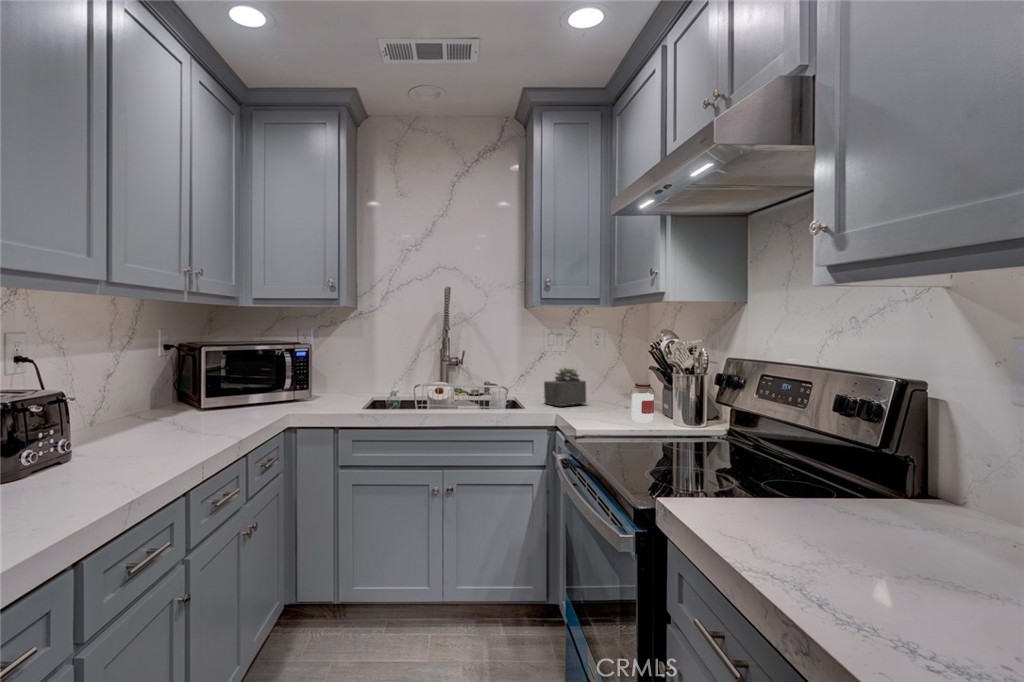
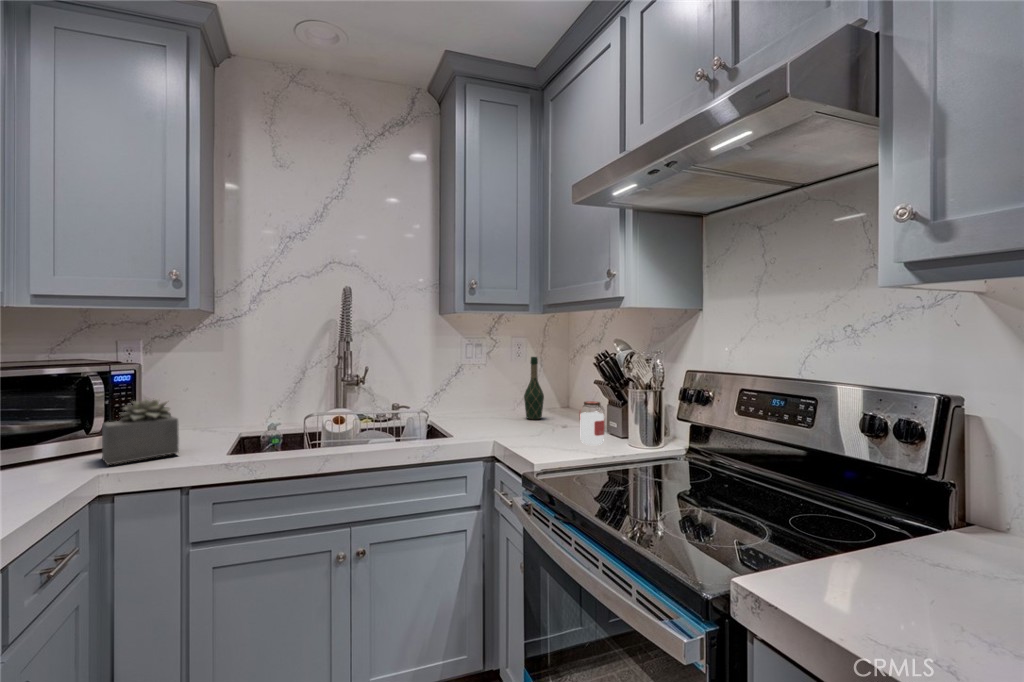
wine bottle: none [606,342,625,402] -> present [524,357,544,419]
succulent plant: present [544,368,586,406] -> present [102,399,179,465]

